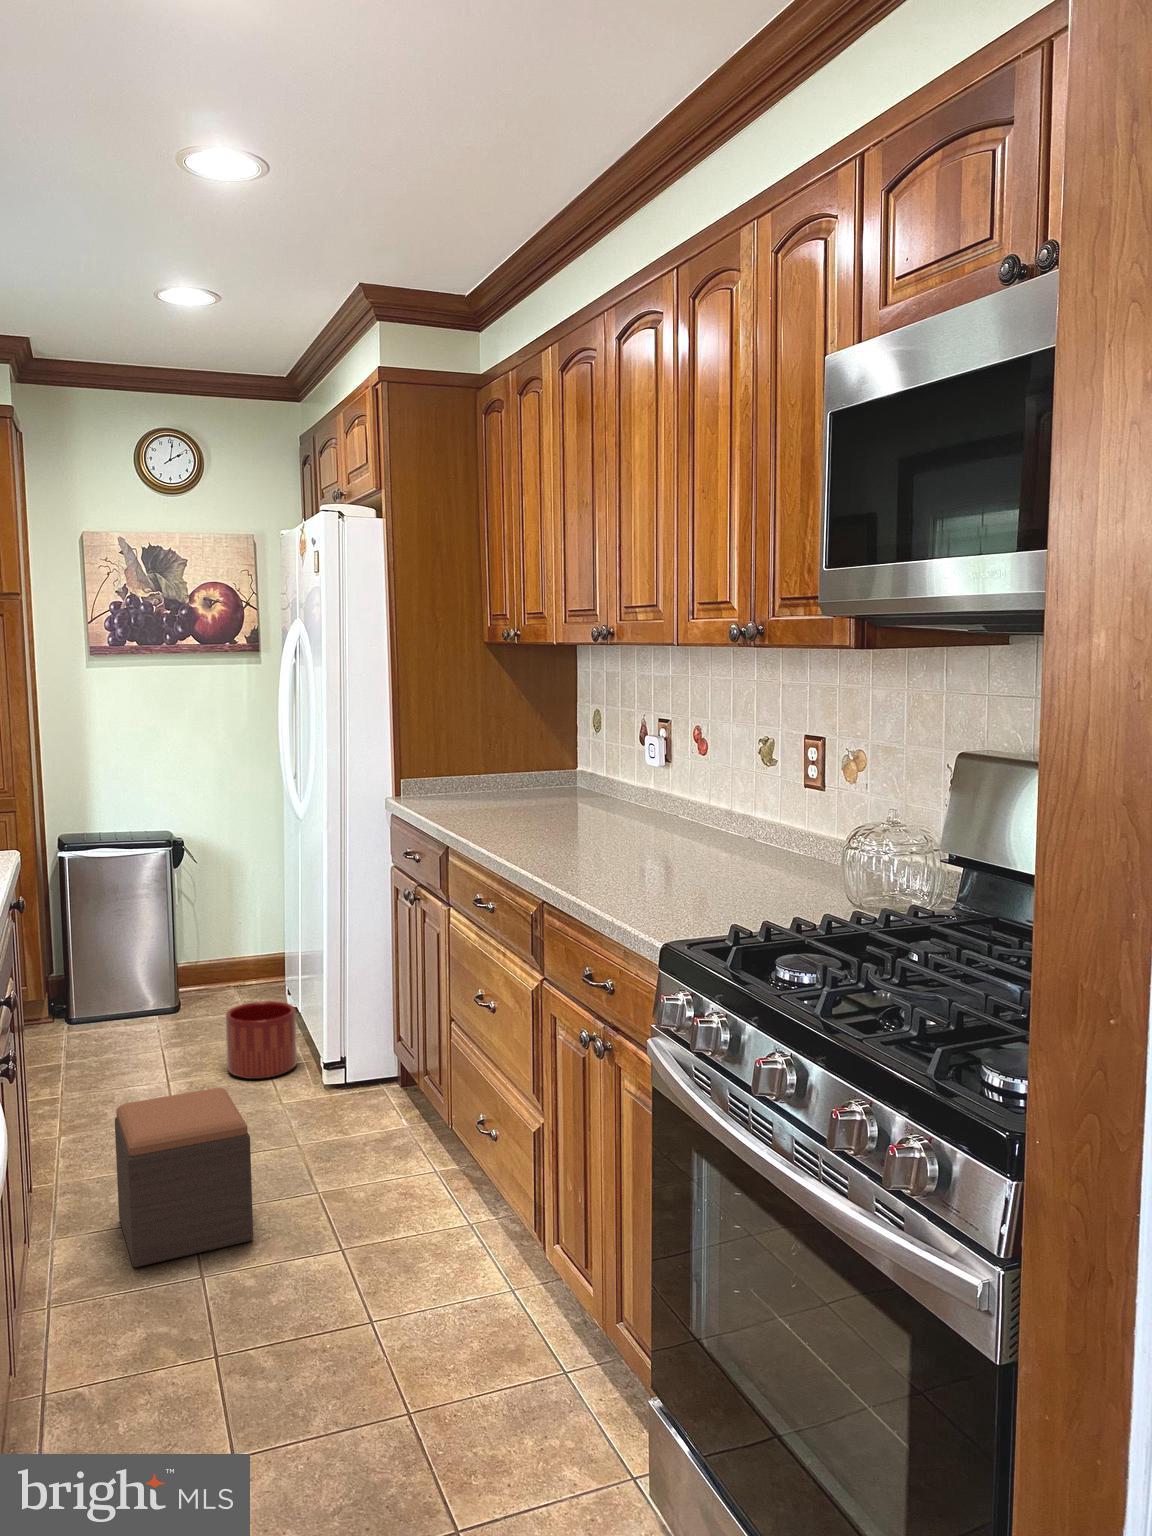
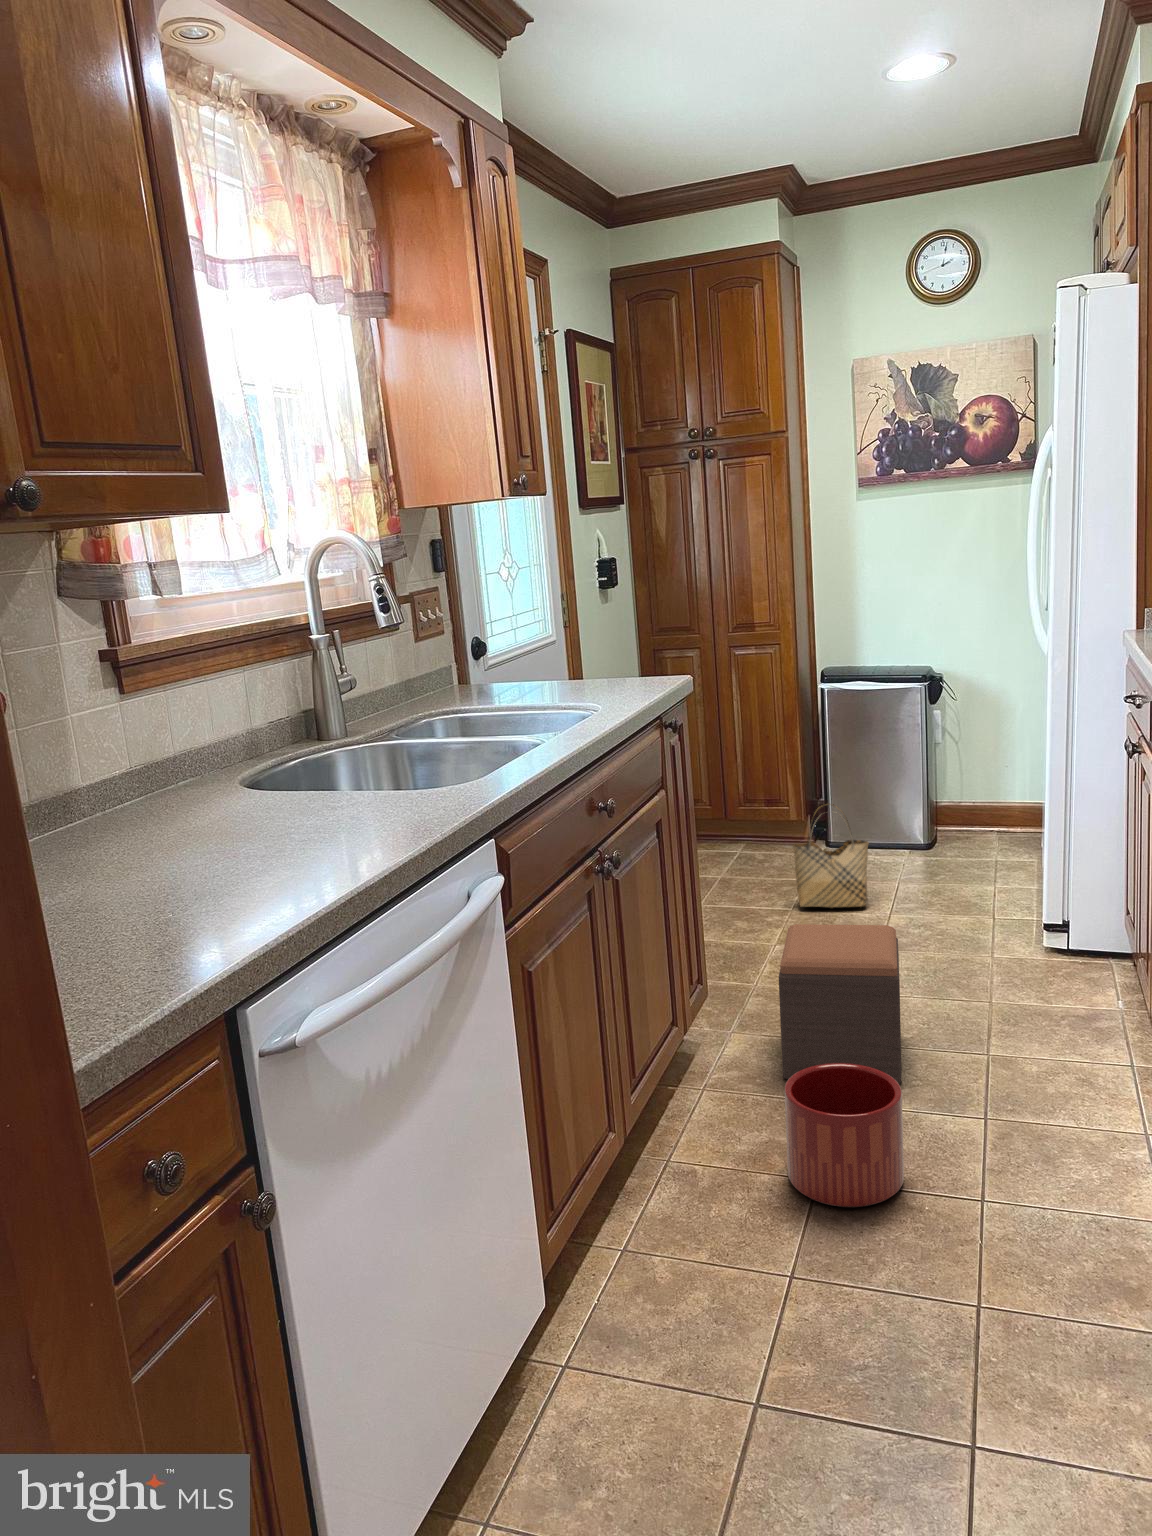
woven basket: none [58,977,141,1090] -> present [793,804,868,908]
planter: present [226,1001,297,1079] -> present [785,1063,904,1207]

